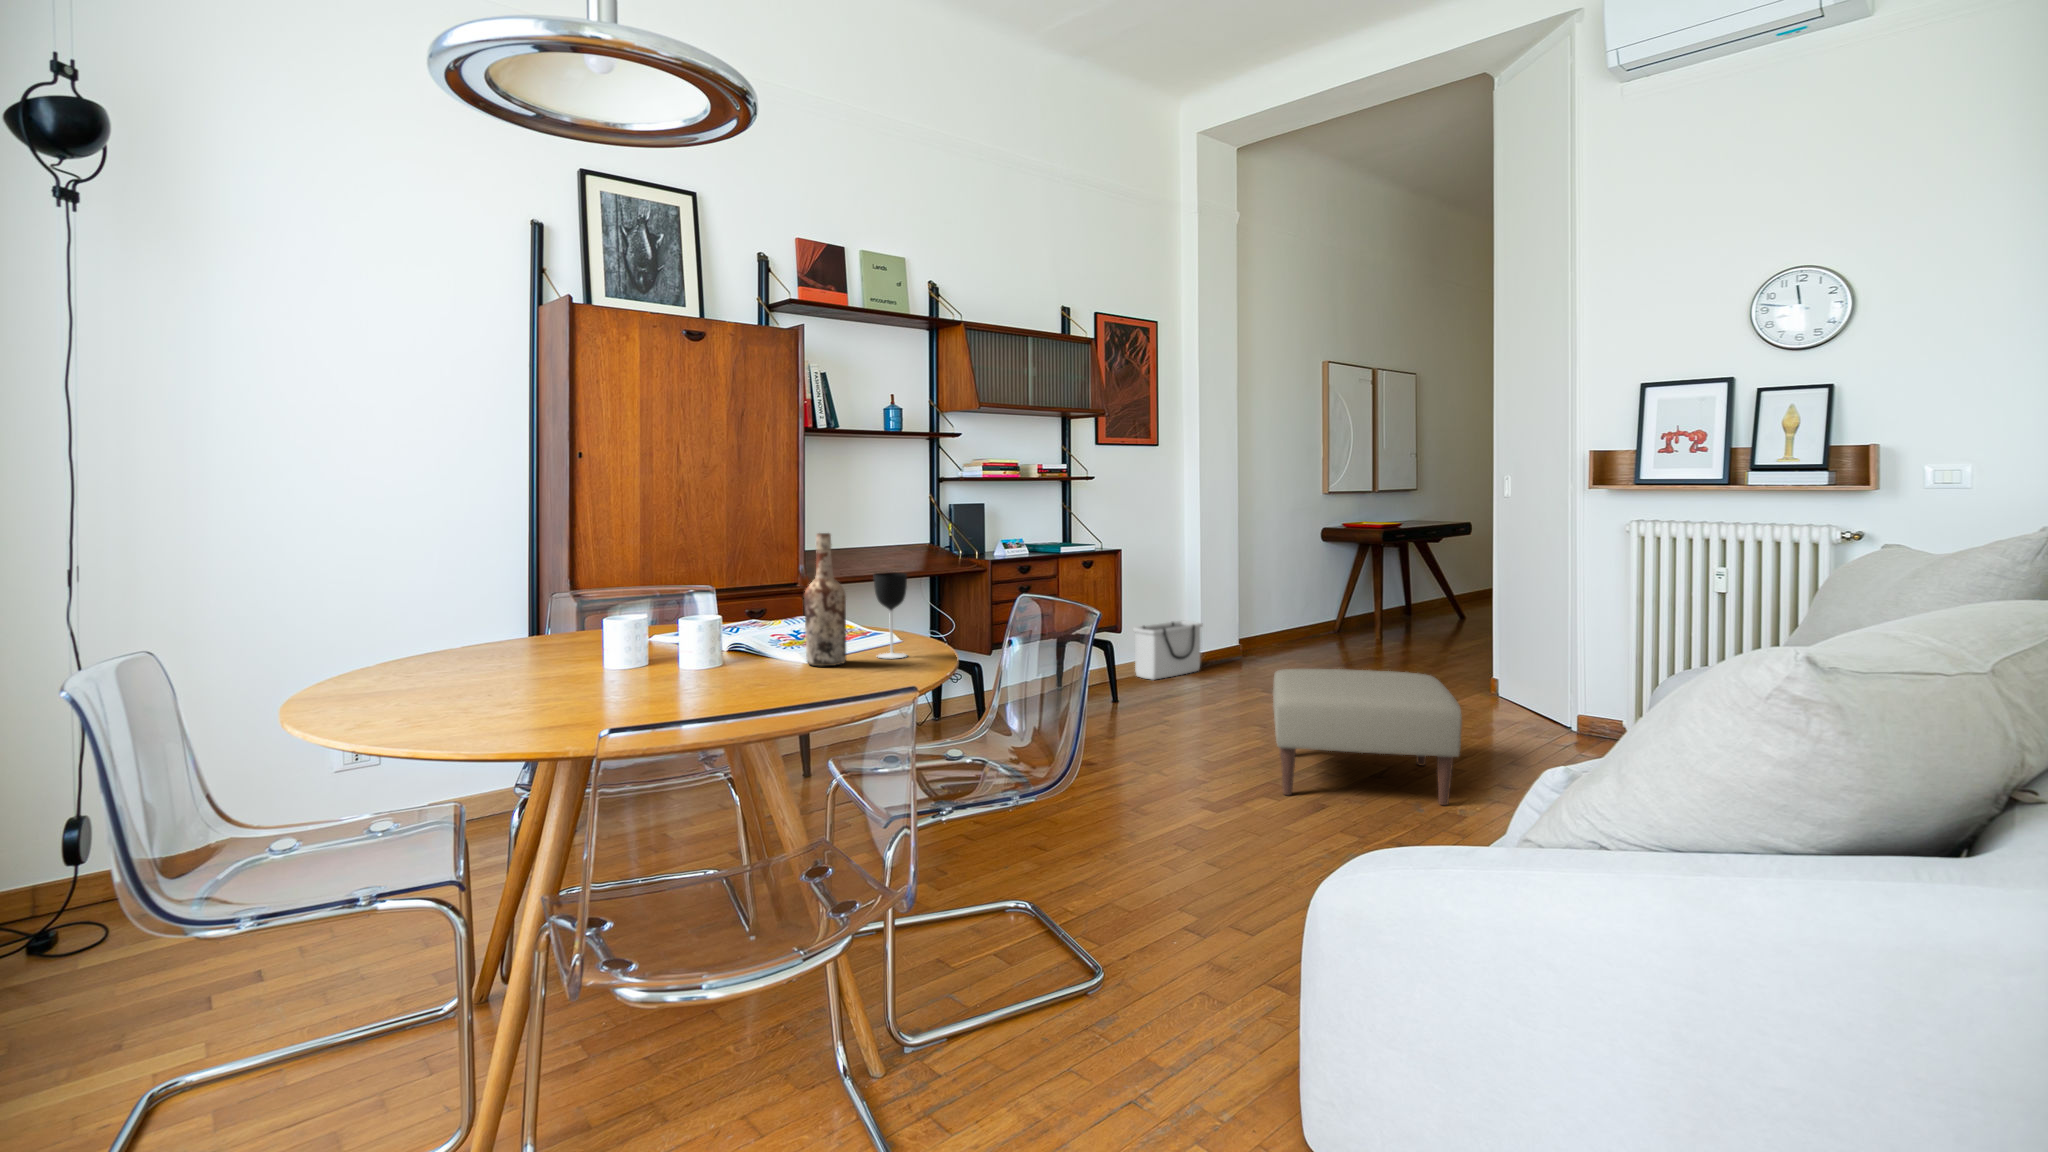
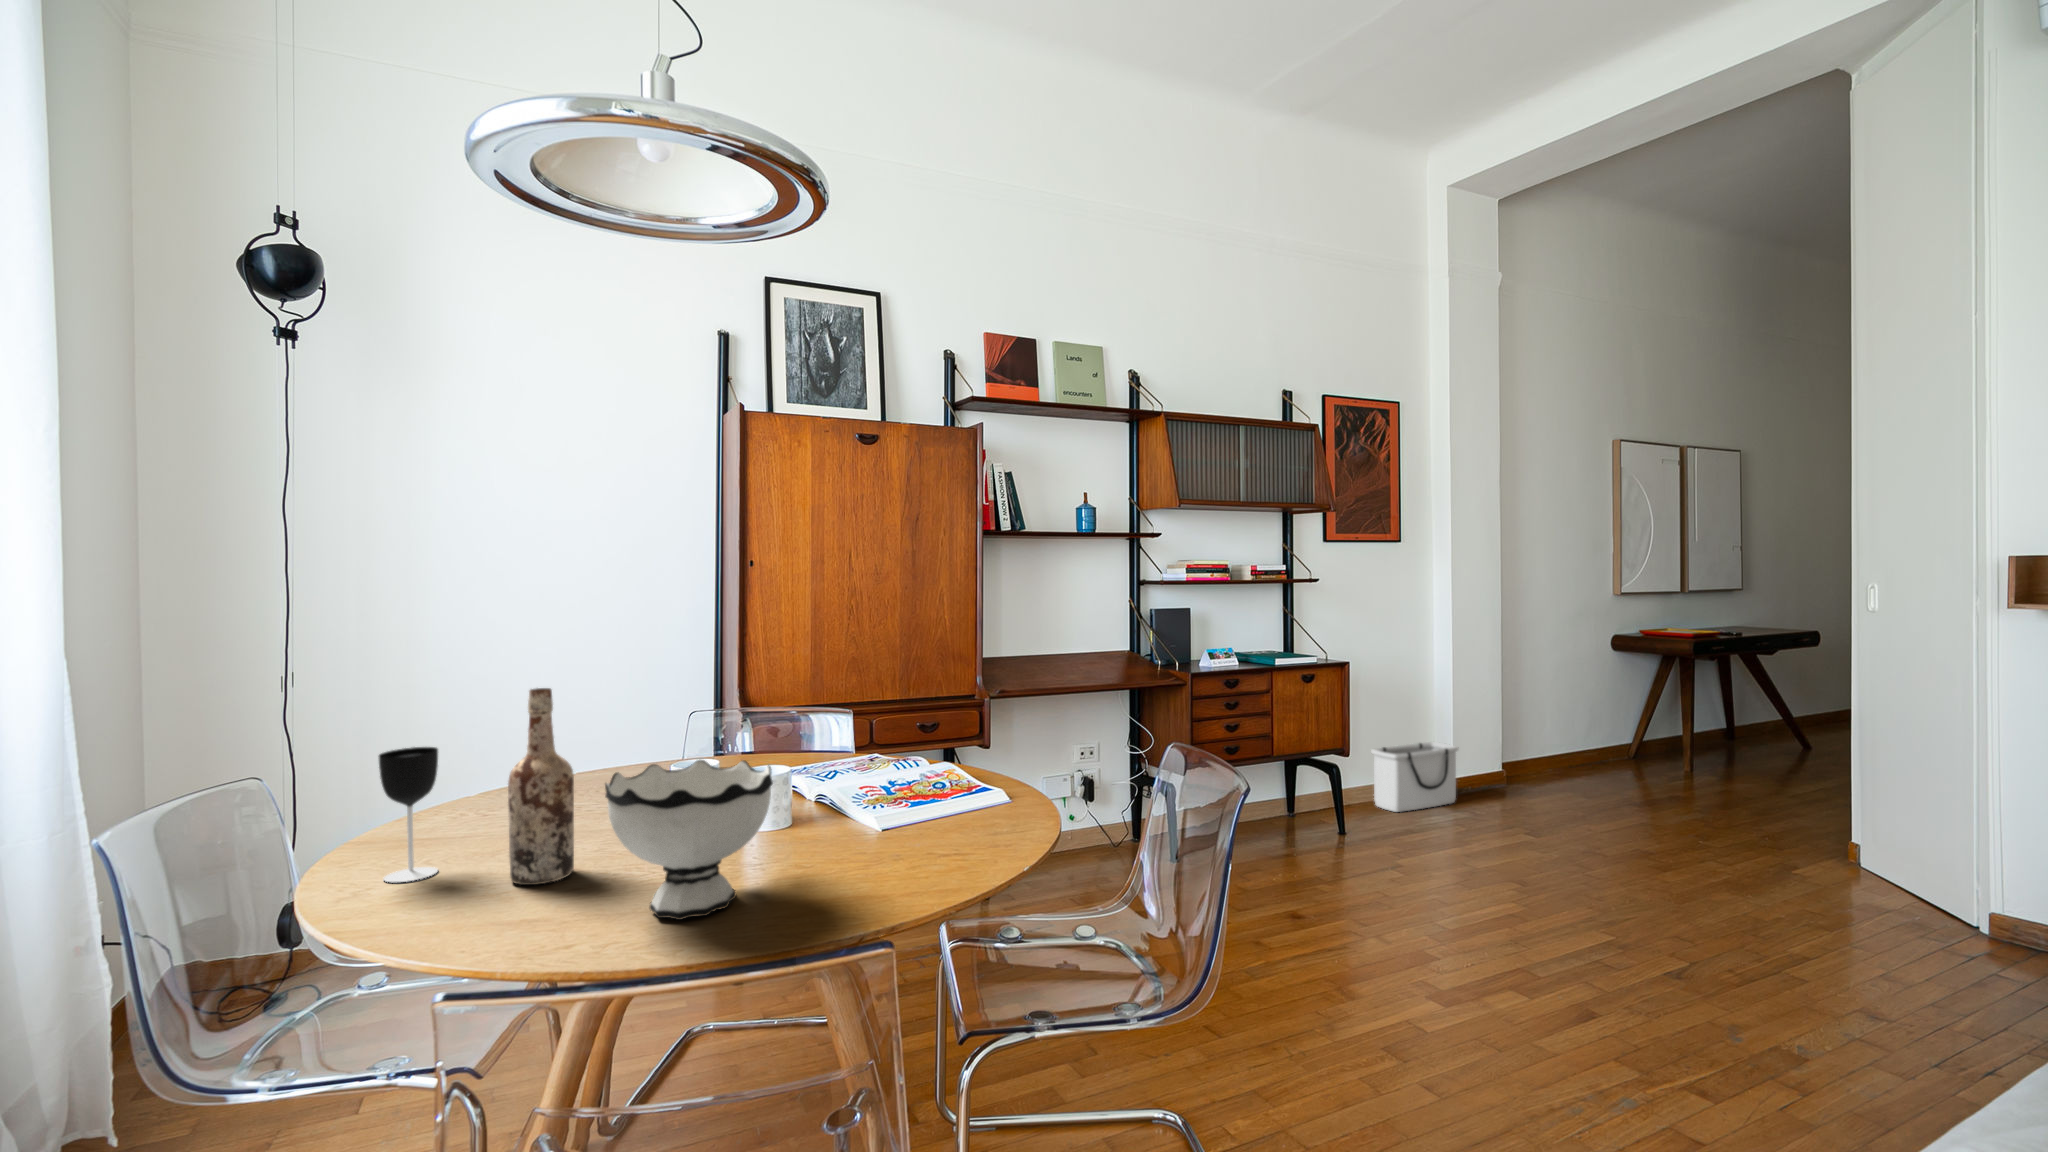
wine bottle: present [804,533,846,666] -> present [508,688,574,885]
wine glass: present [874,572,907,658] -> present [378,747,438,882]
bowl: none [648,590,770,696] -> present [605,760,773,920]
ottoman: present [1273,669,1462,805] -> none [1554,833,1868,1073]

